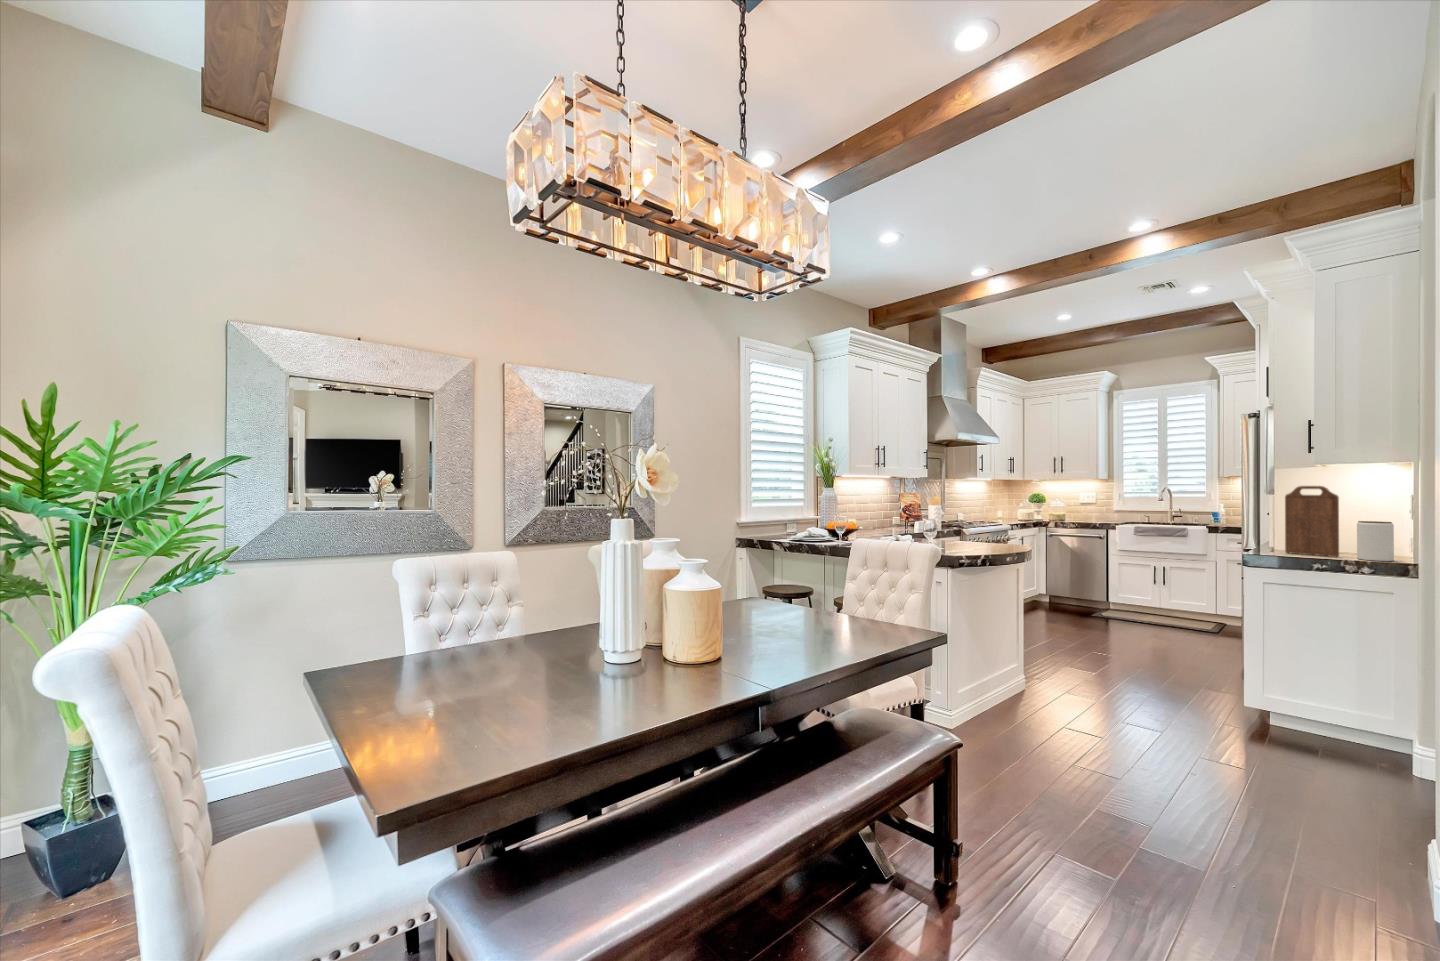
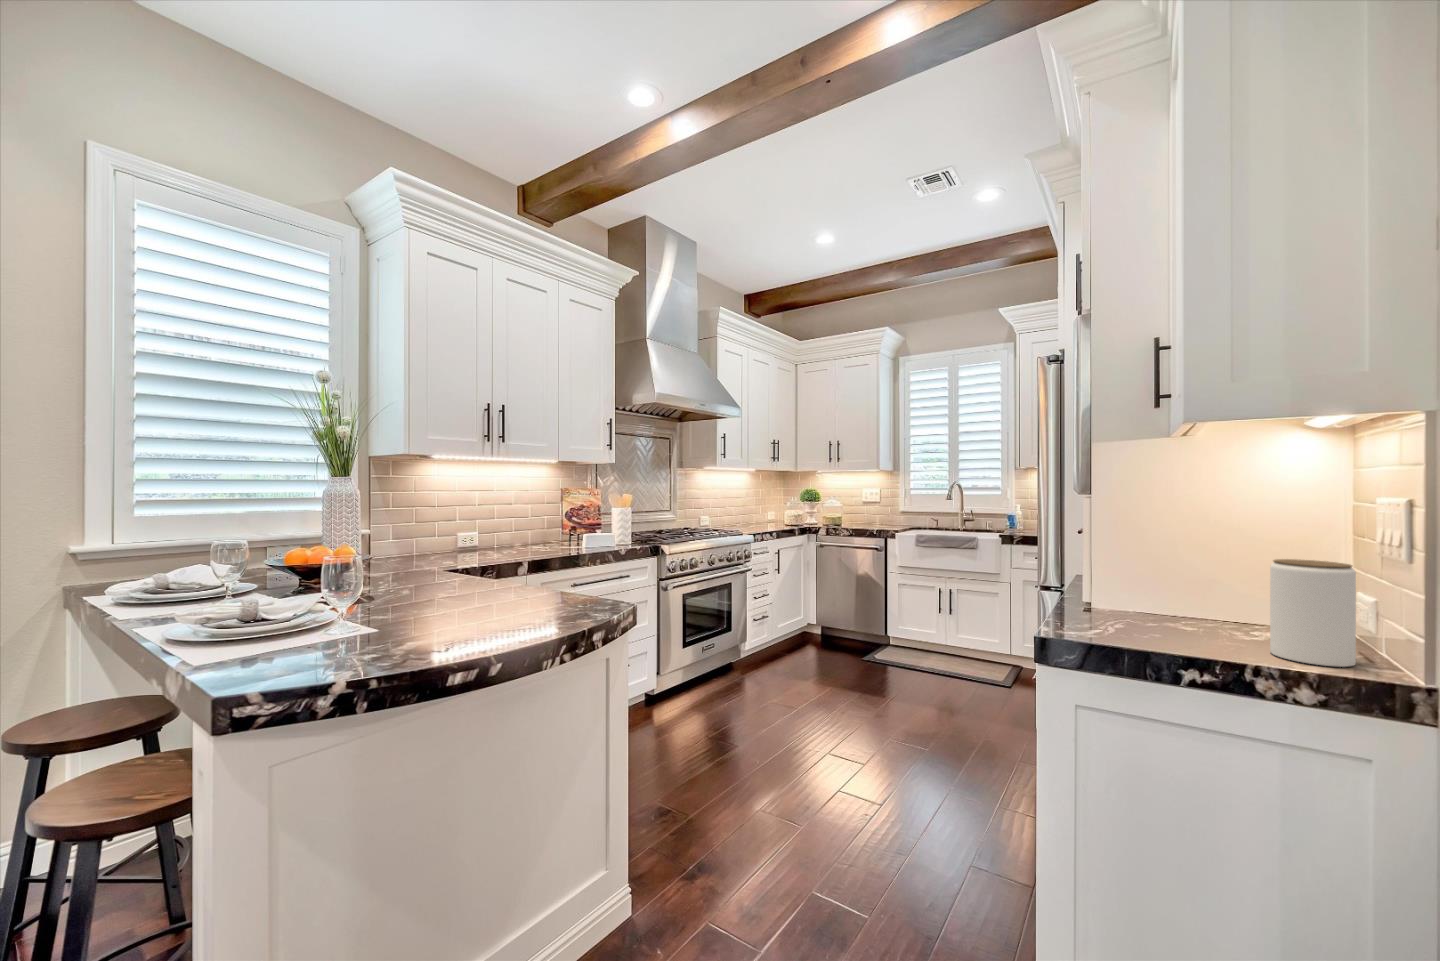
cutting board: present [1285,486,1339,557] -> none [1115,473,1230,647]

